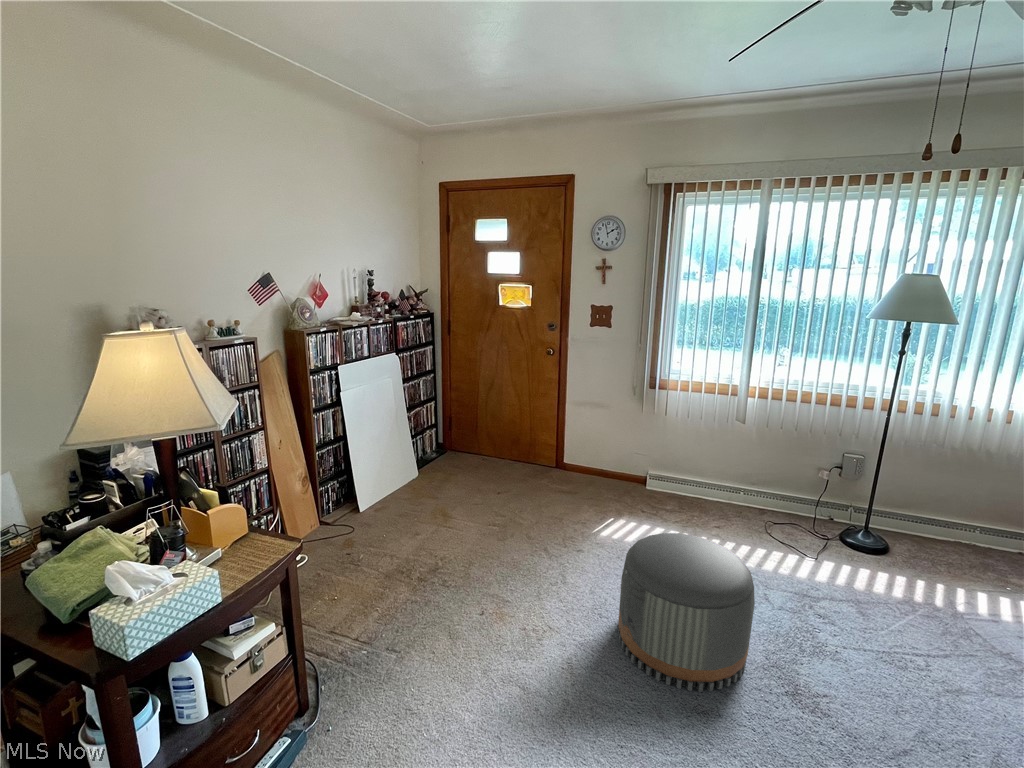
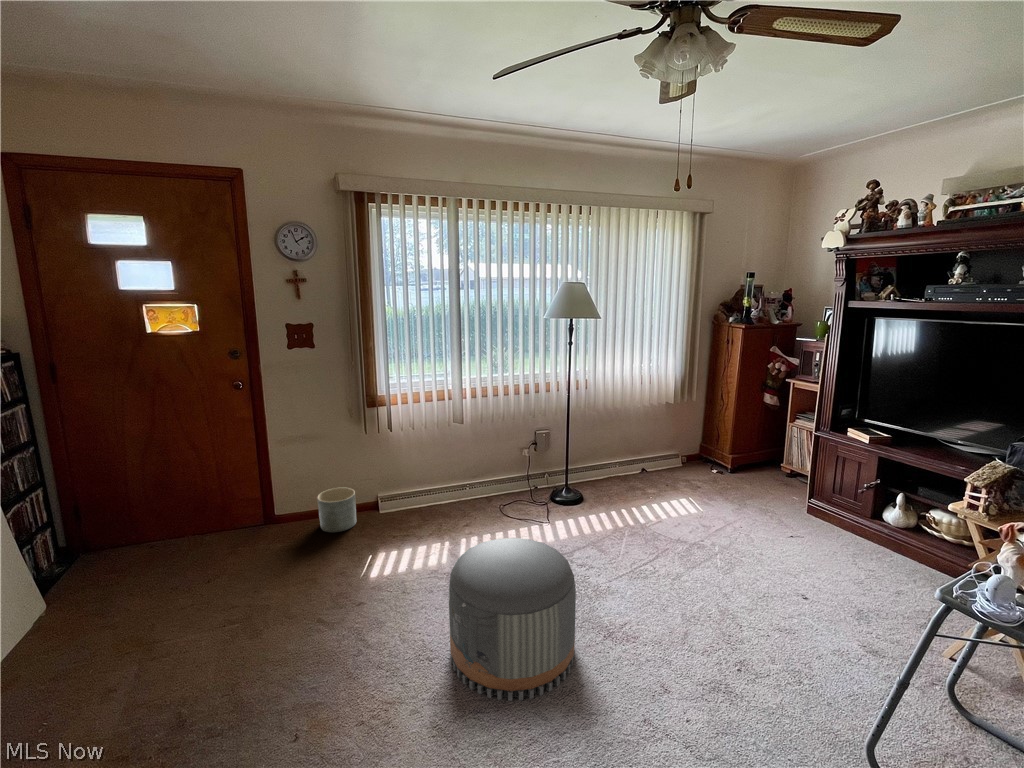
planter: none [590,454,623,492] -> present [317,488,356,532]

